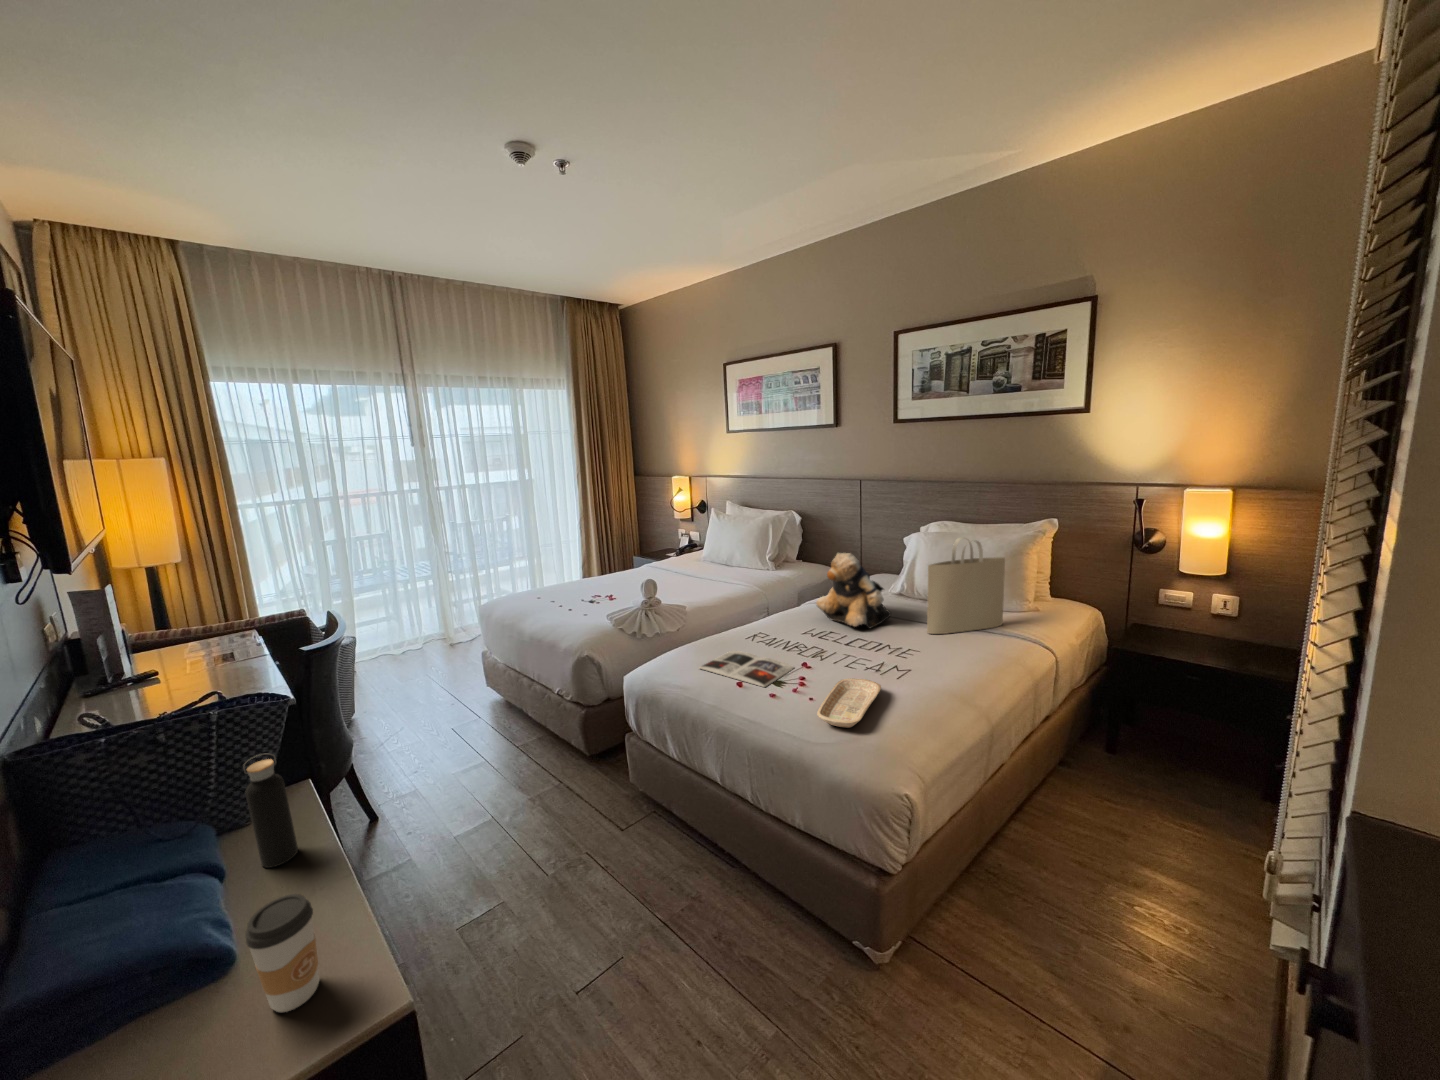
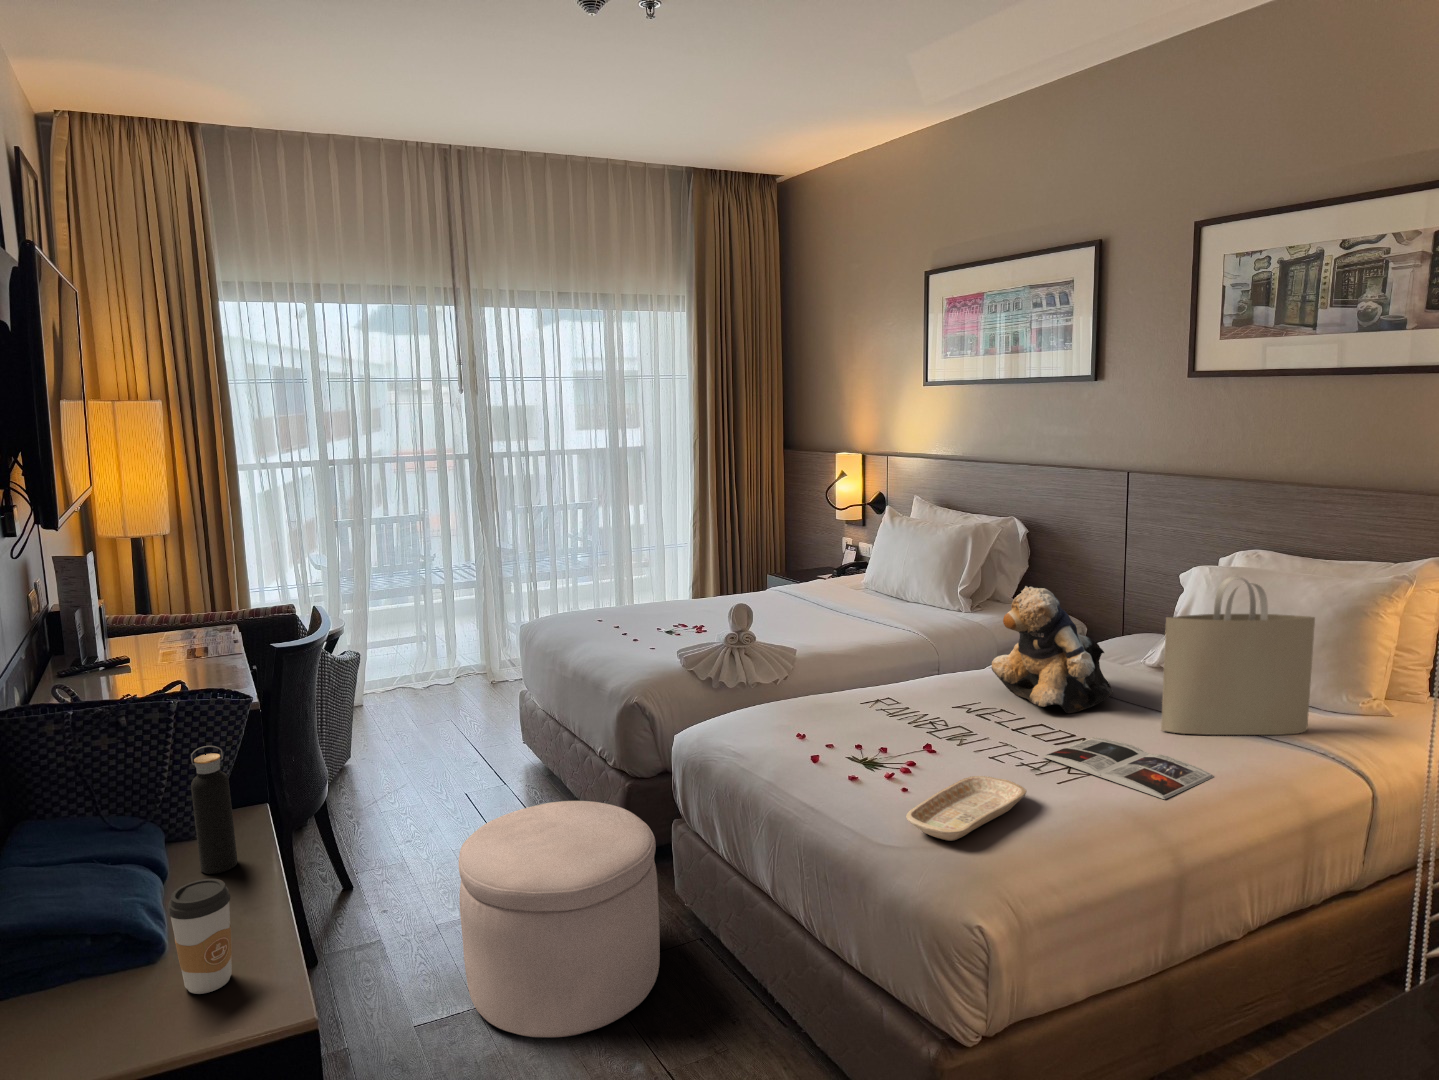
magazine: present [700,651,794,687] -> present [1043,737,1214,799]
ottoman: none [479,731,634,917] -> present [459,801,660,1037]

